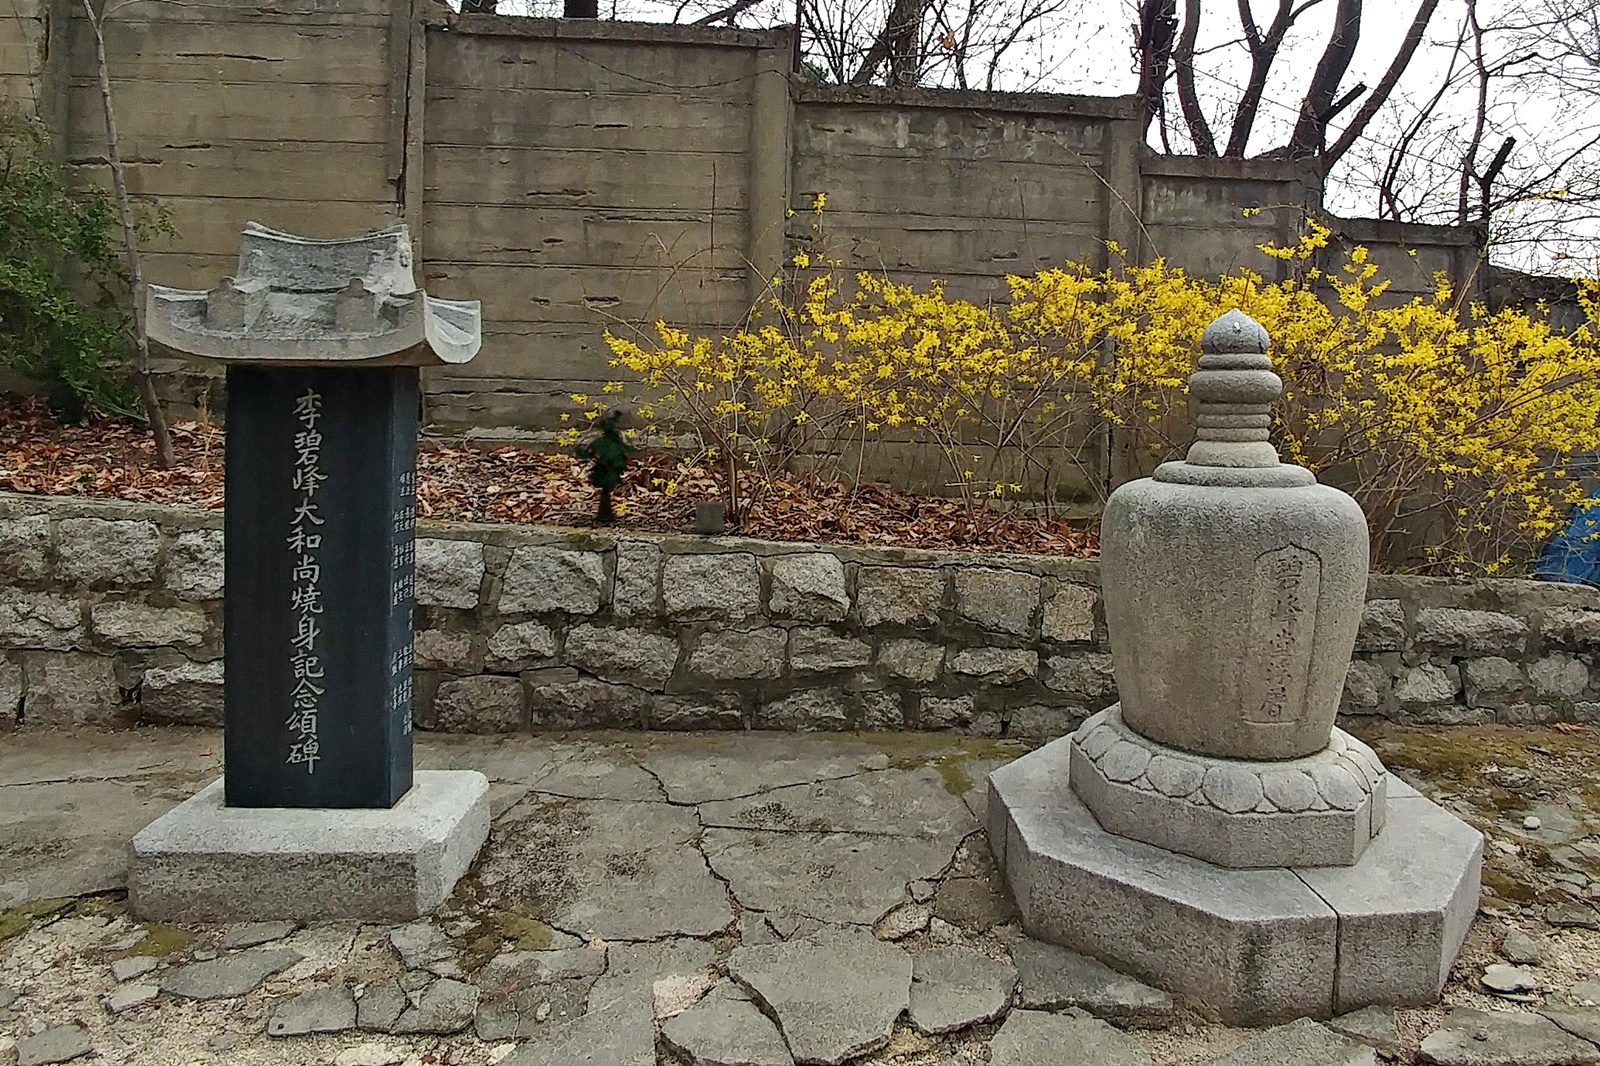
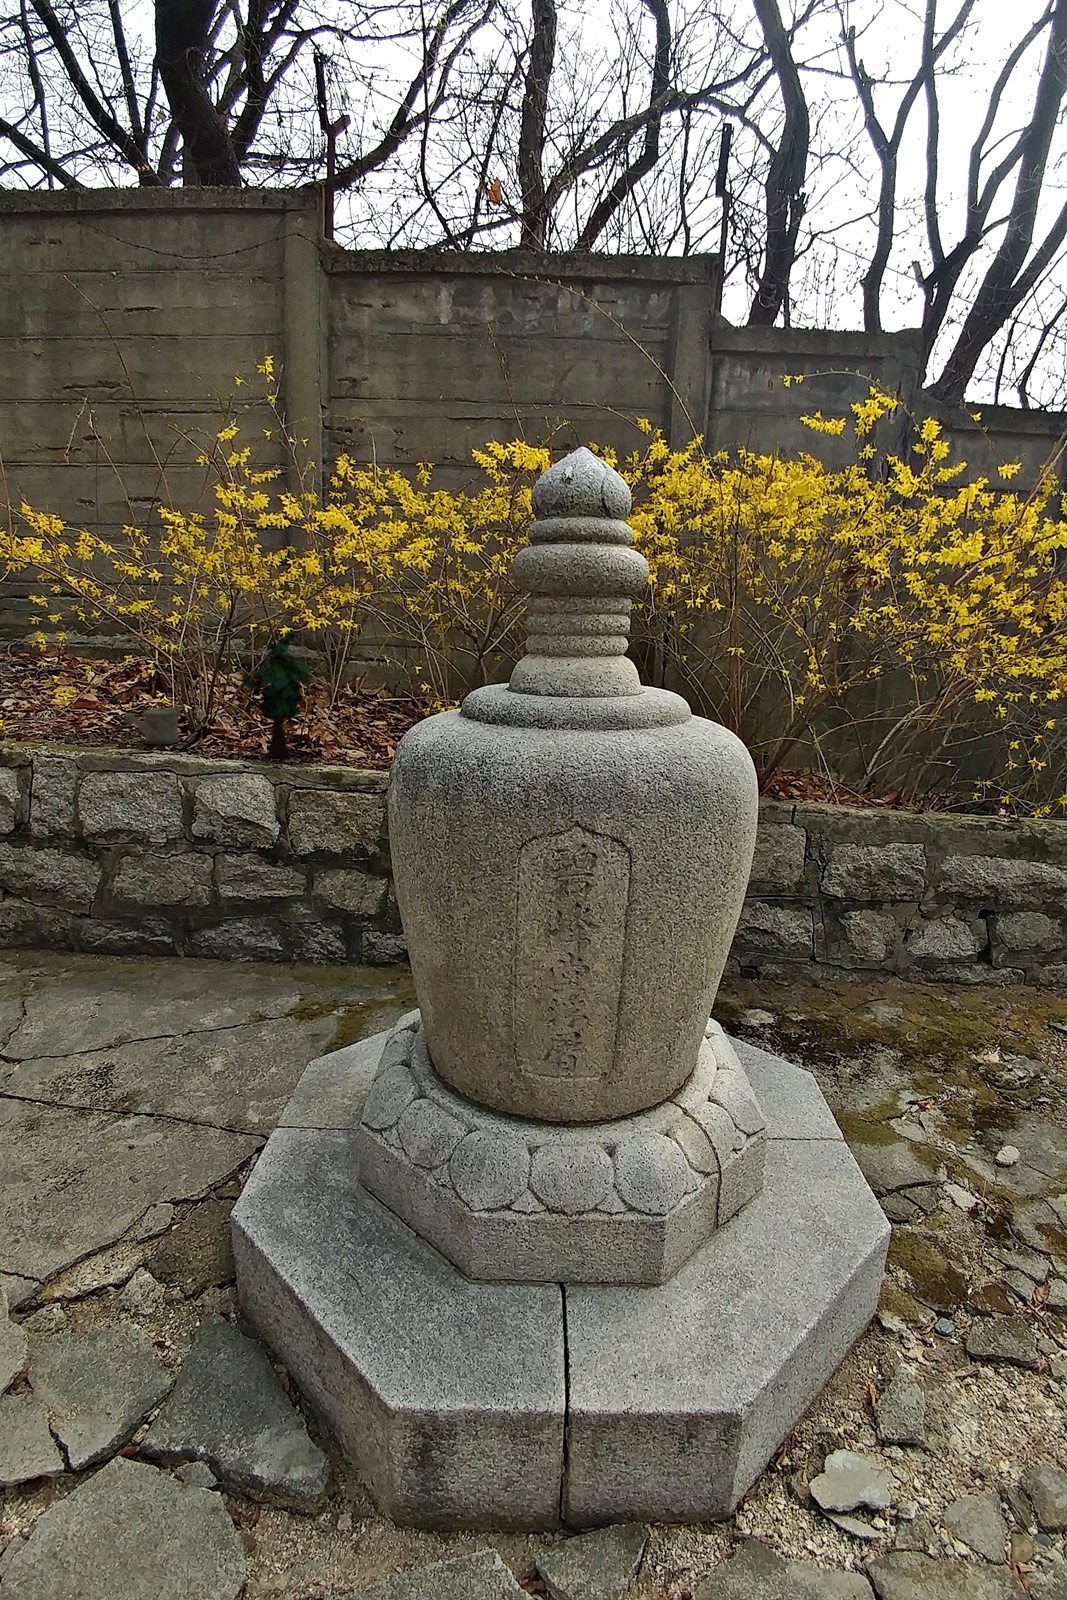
decorative plant: present [574,410,636,521] -> present [241,631,313,757]

